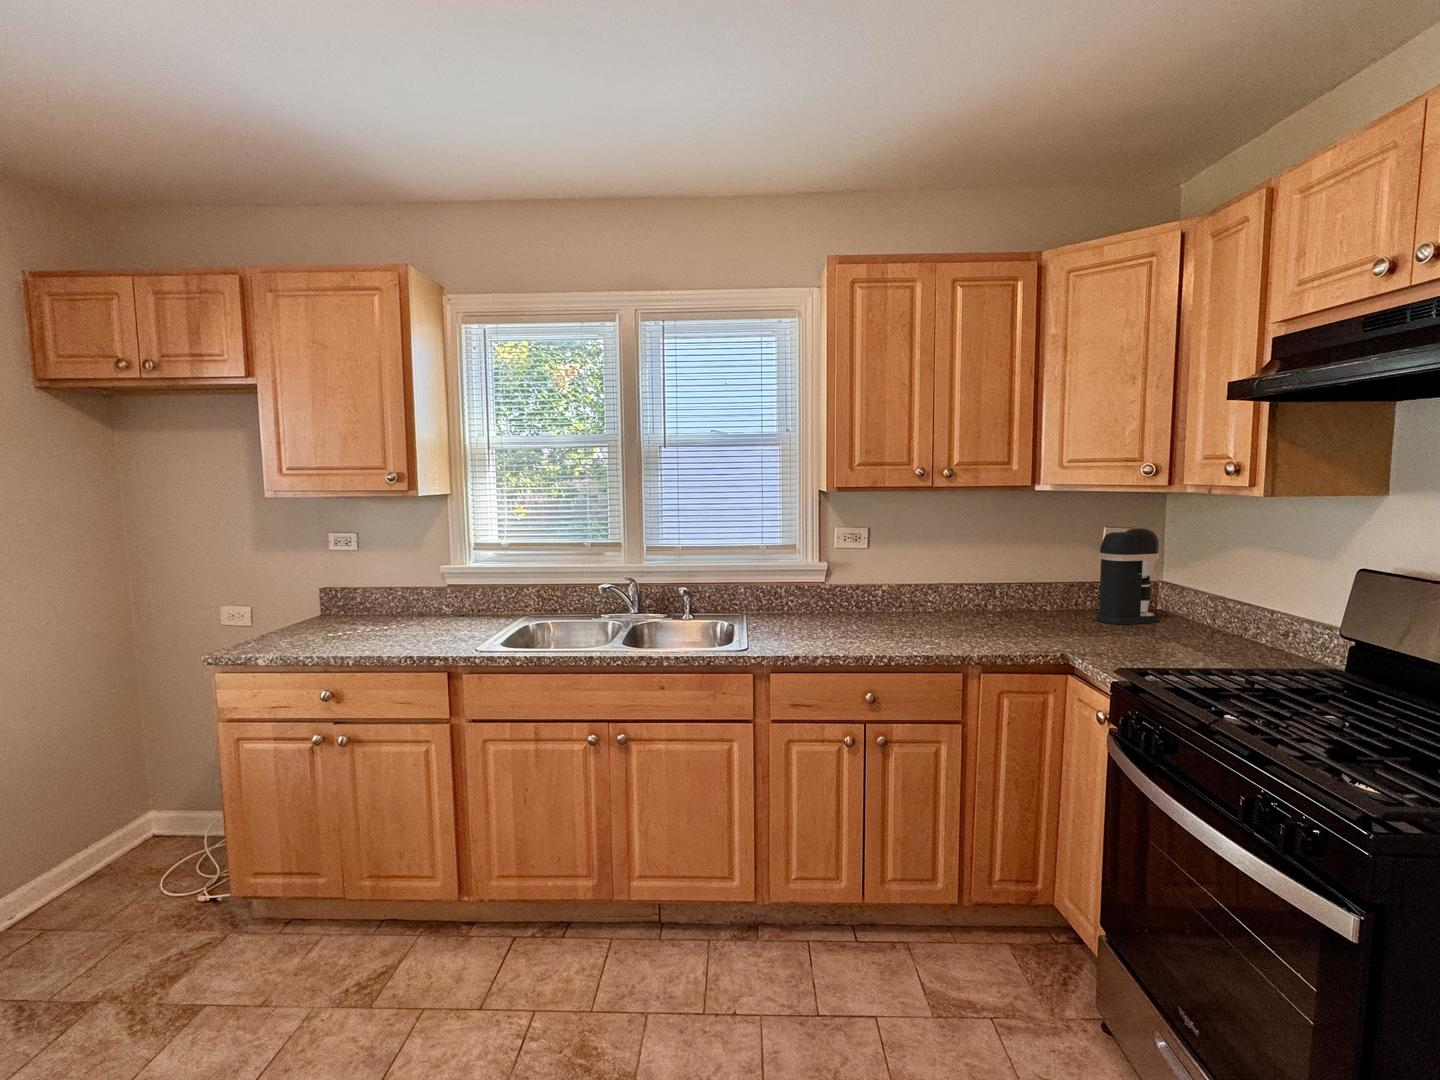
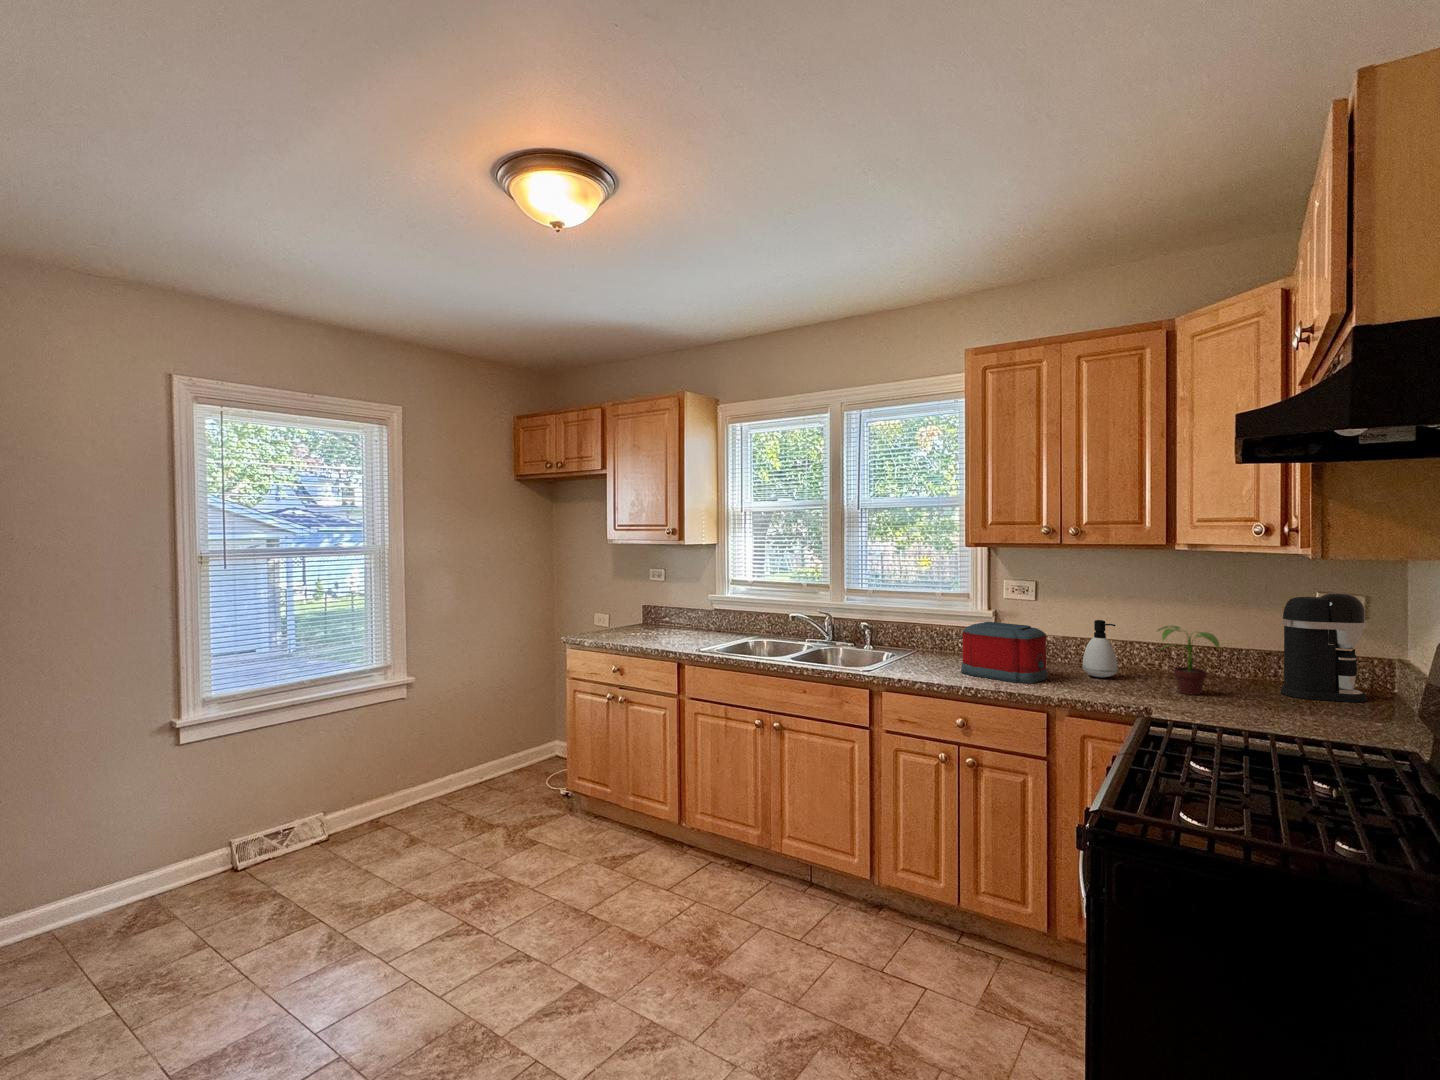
soap dispenser: none [938,566,973,625] -> present [1083,620,1117,677]
potted plant: none [1011,567,1085,633] -> present [1158,626,1220,695]
toaster: none [831,576,924,642] -> present [961,622,1048,684]

